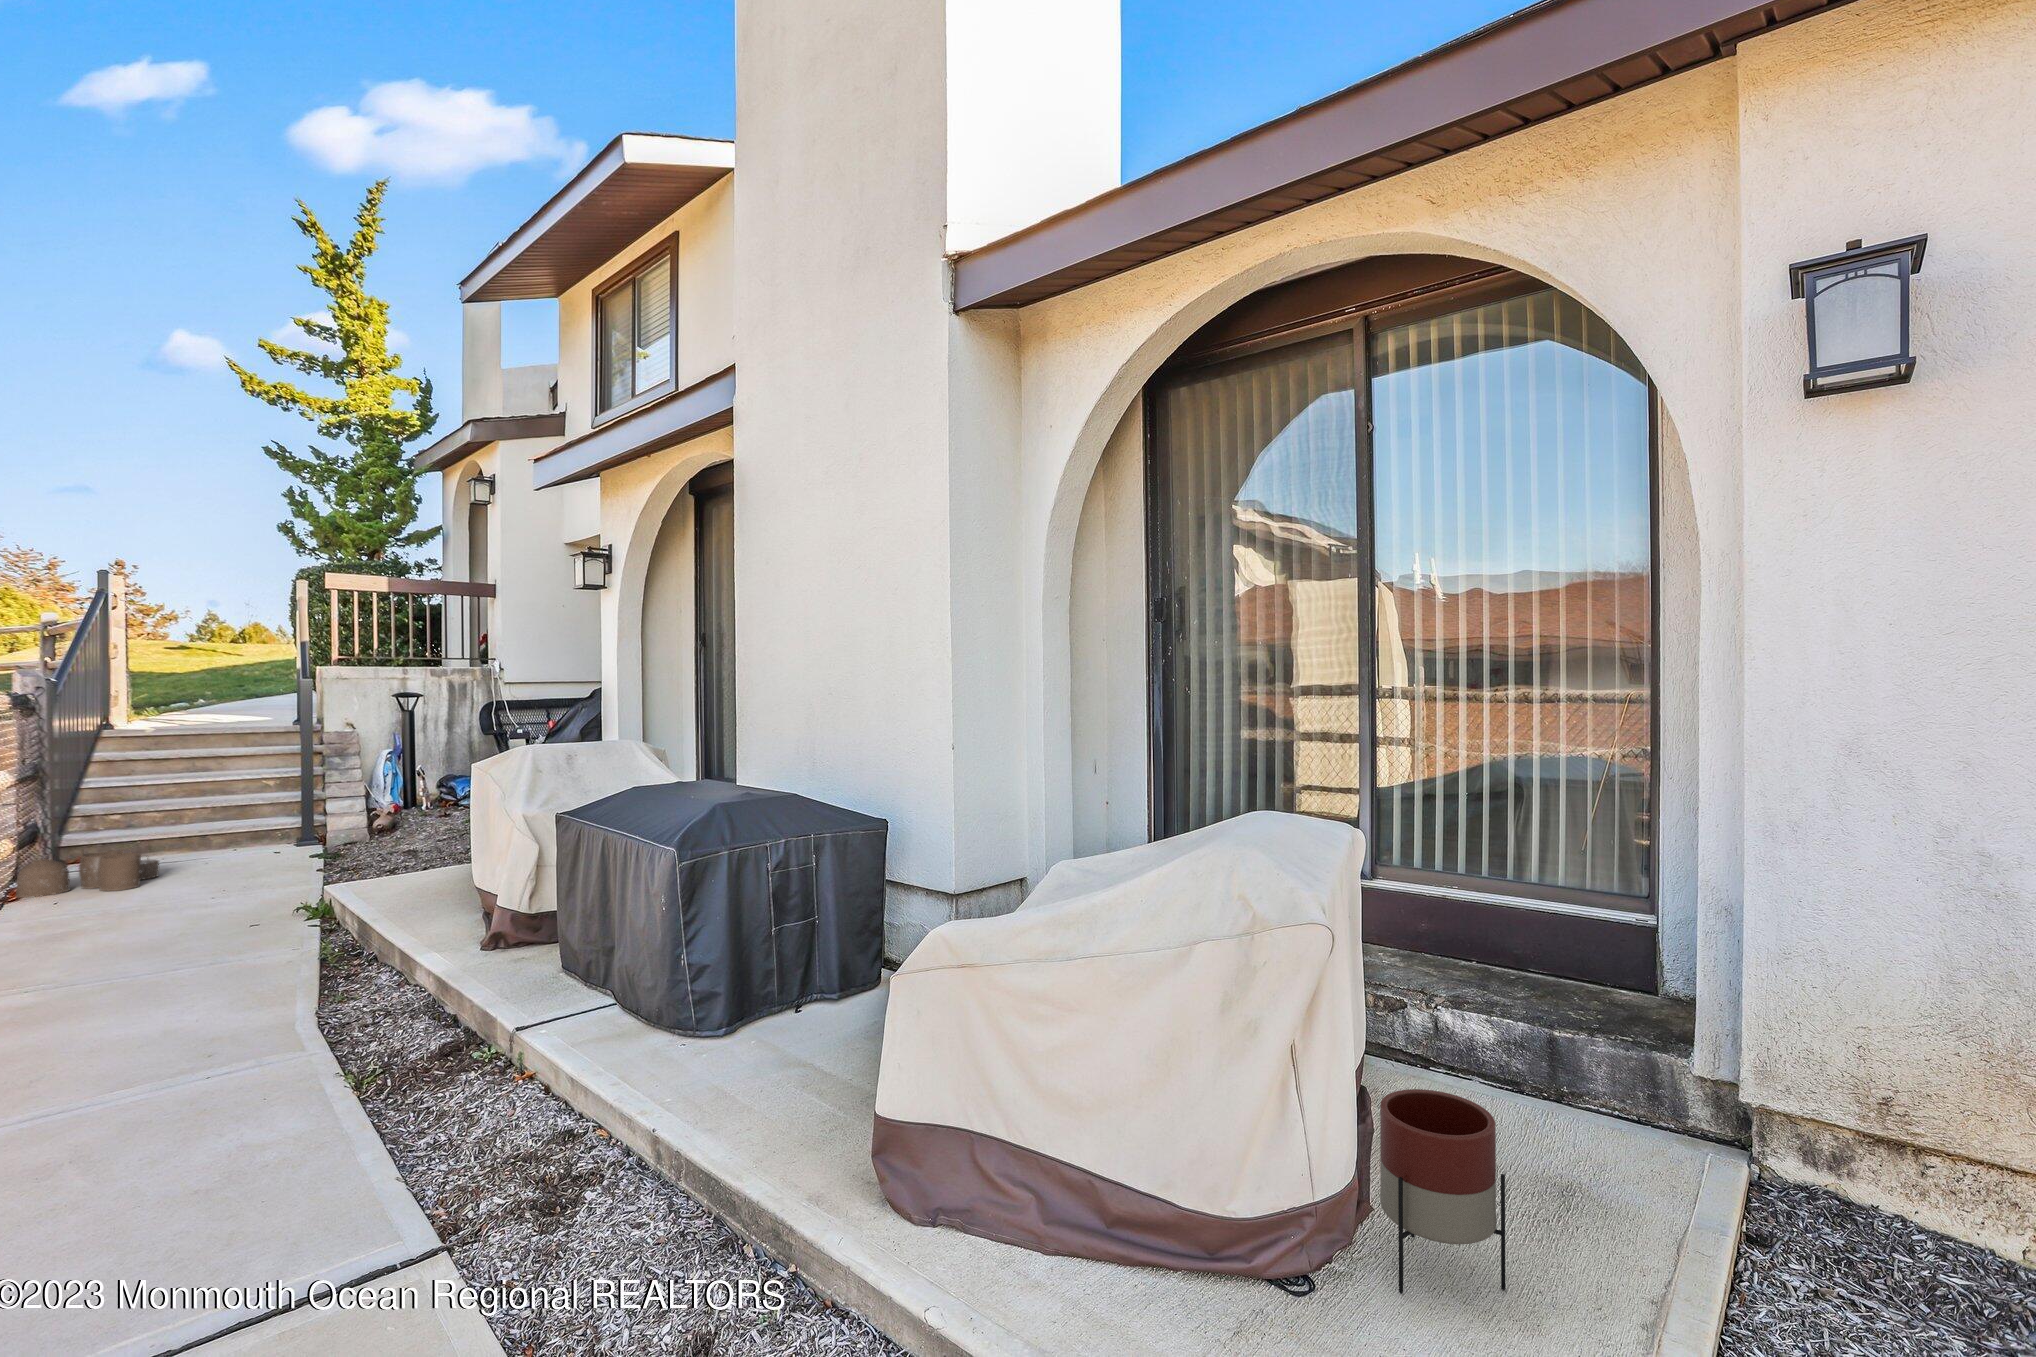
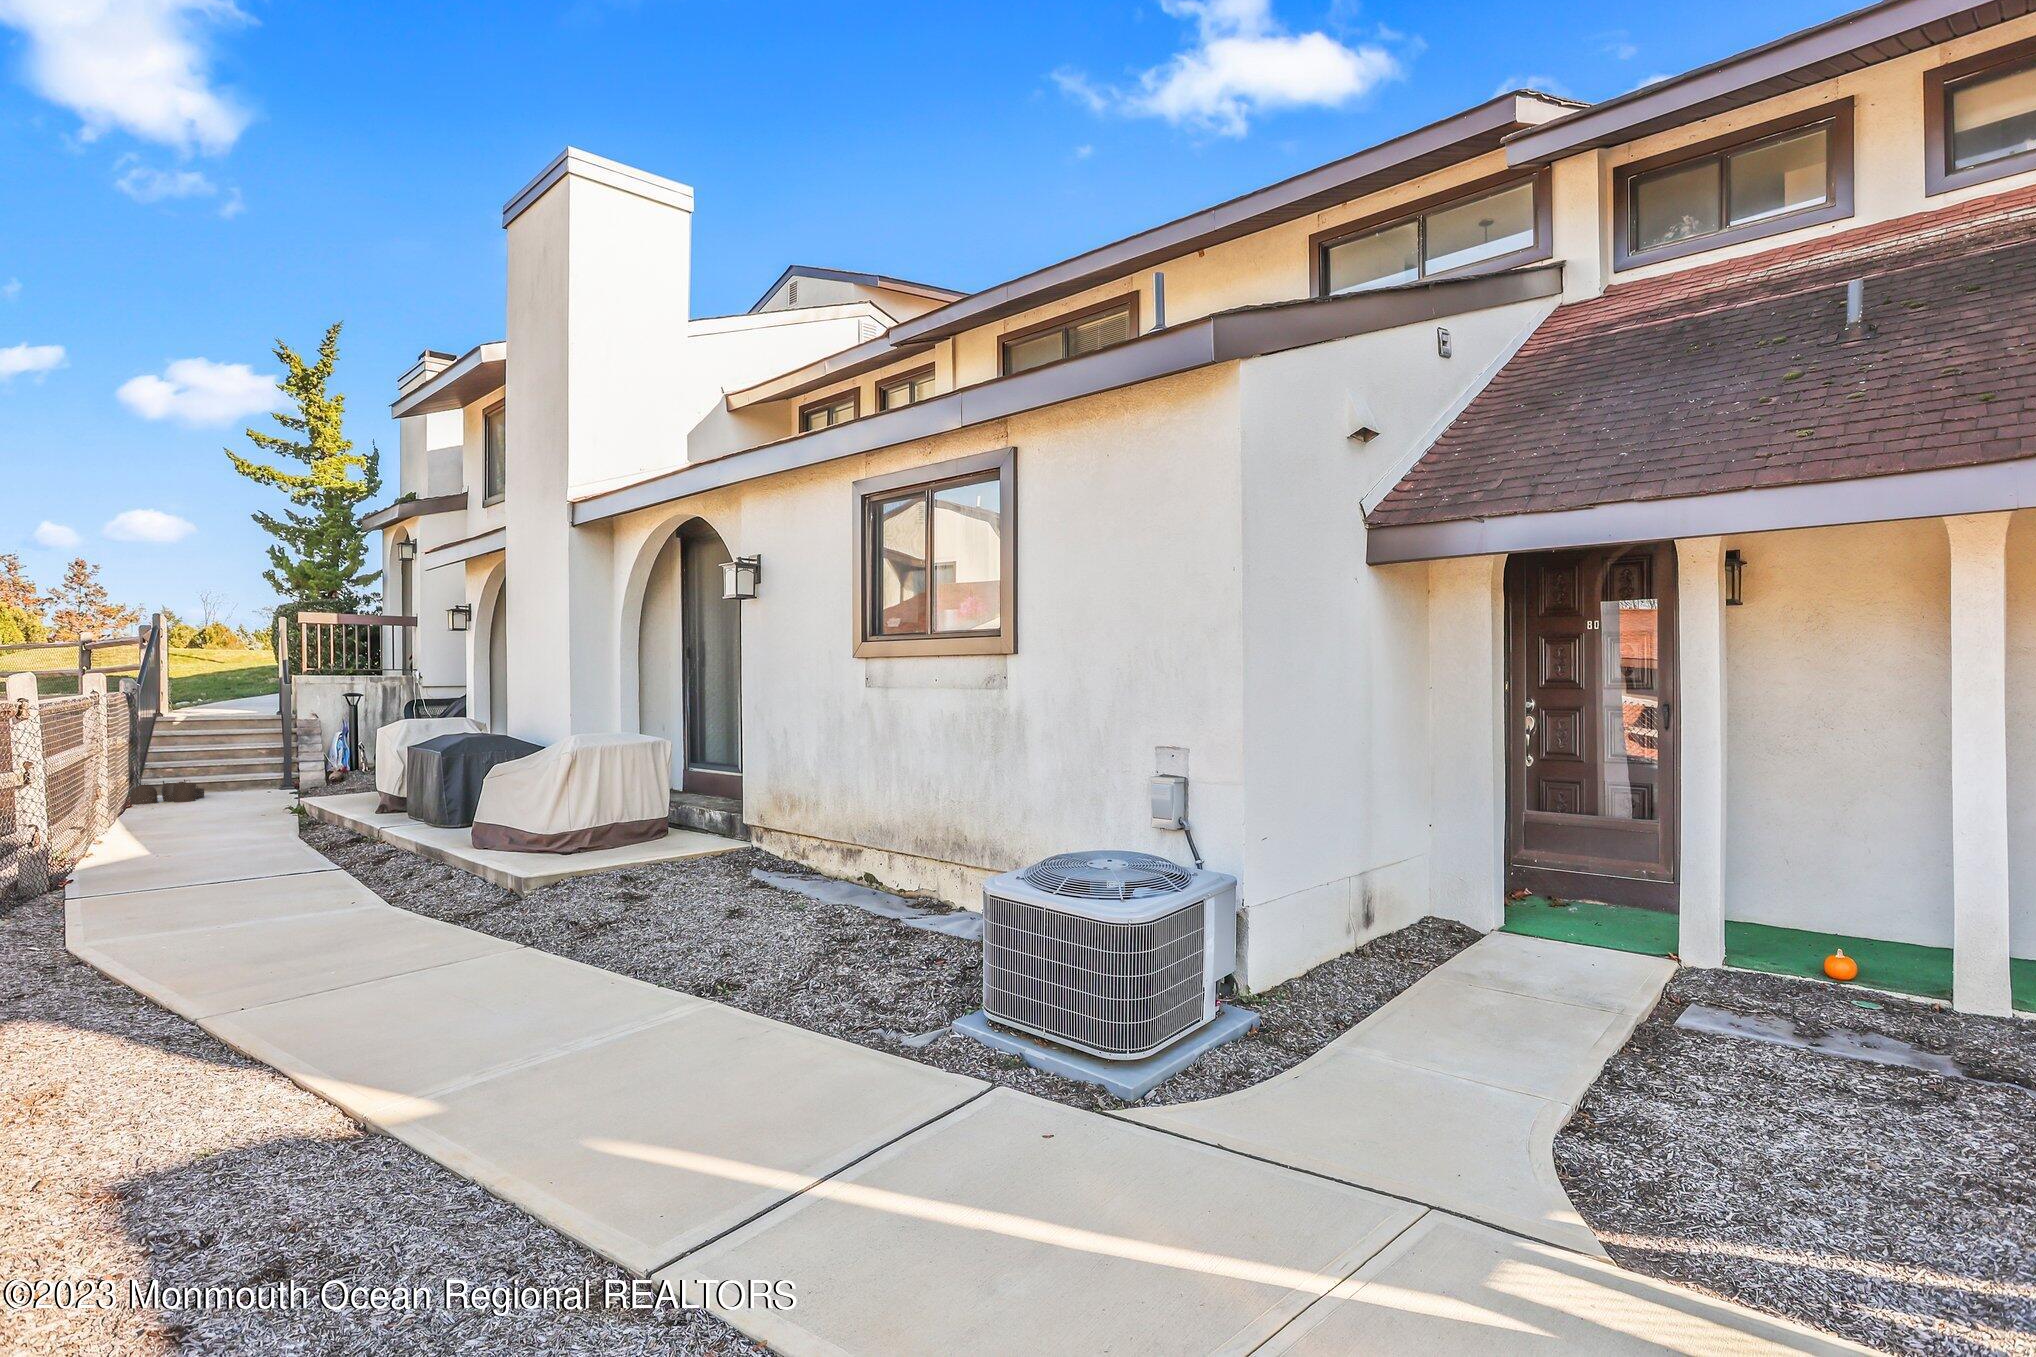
planter: present [1380,1089,1505,1294] -> none [599,806,633,855]

